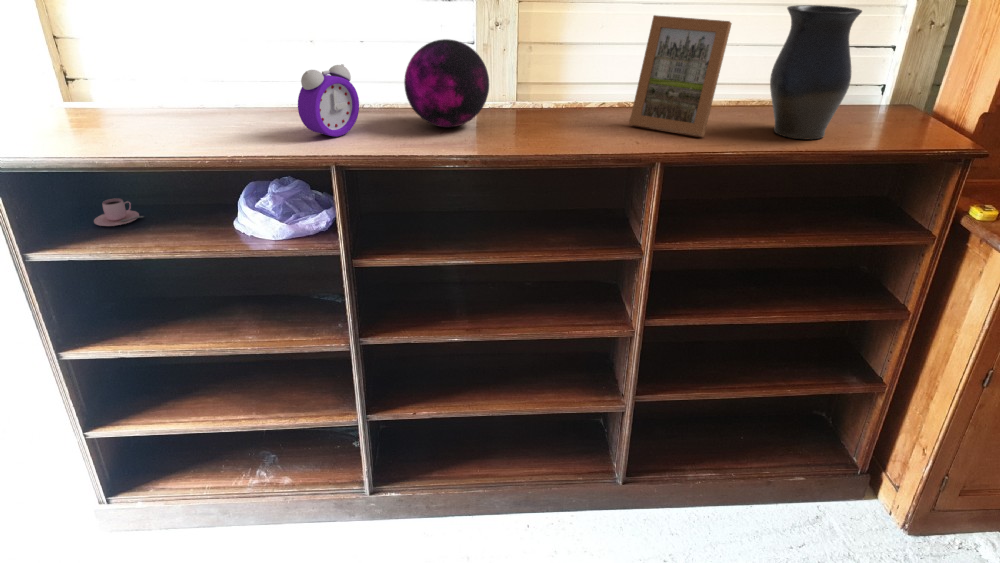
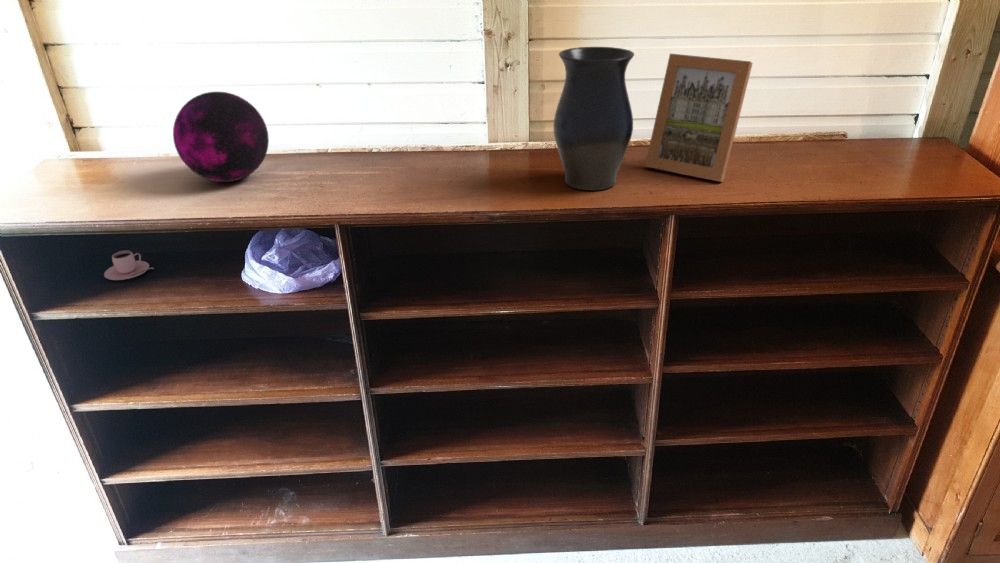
vase: present [770,5,862,140] -> present [554,47,634,190]
decorative orb: present [404,39,489,127] -> present [173,92,269,182]
alarm clock: present [298,64,359,136] -> none [302,115,365,189]

